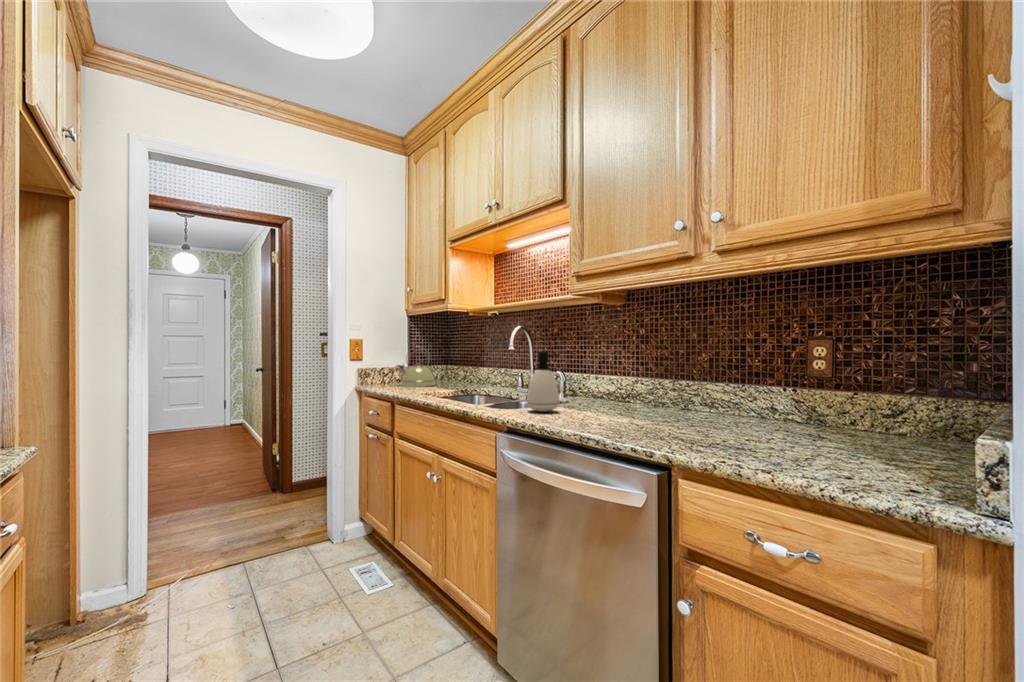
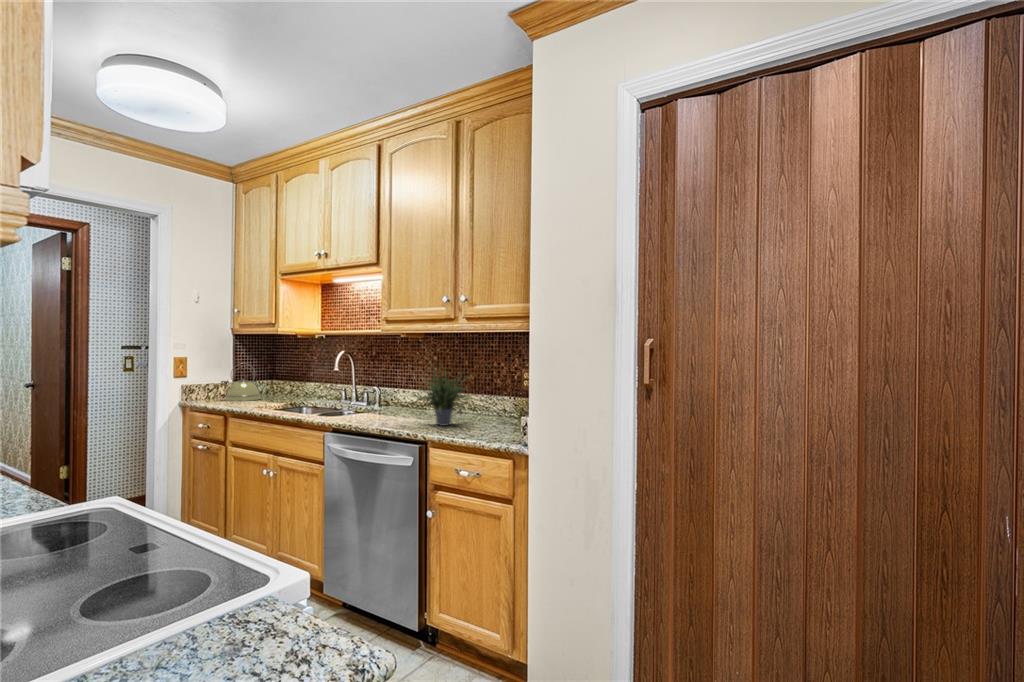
potted plant: none [622,319,739,433] -> present [418,363,467,426]
soap dispenser: present [527,351,560,412] -> none [348,374,373,417]

